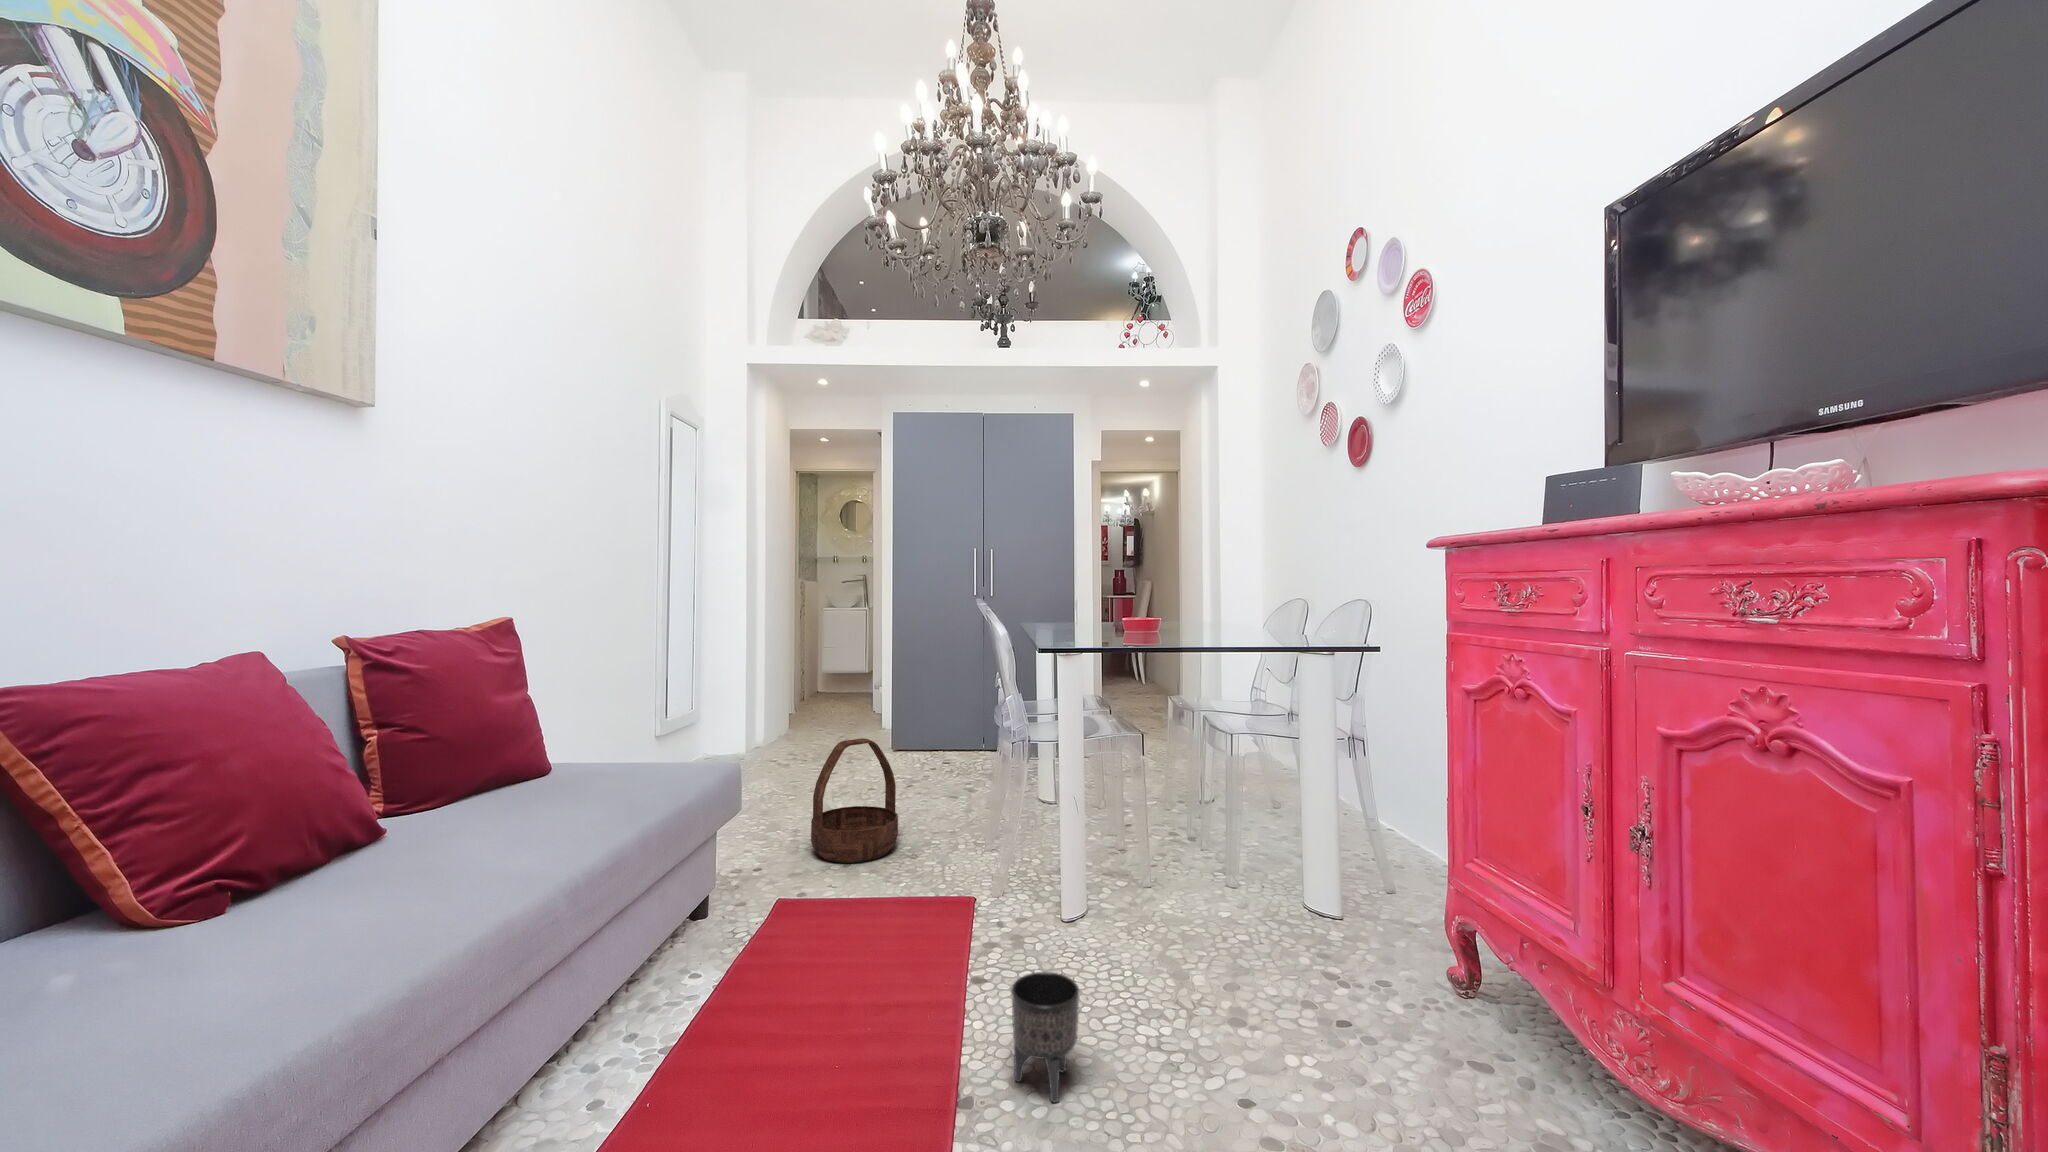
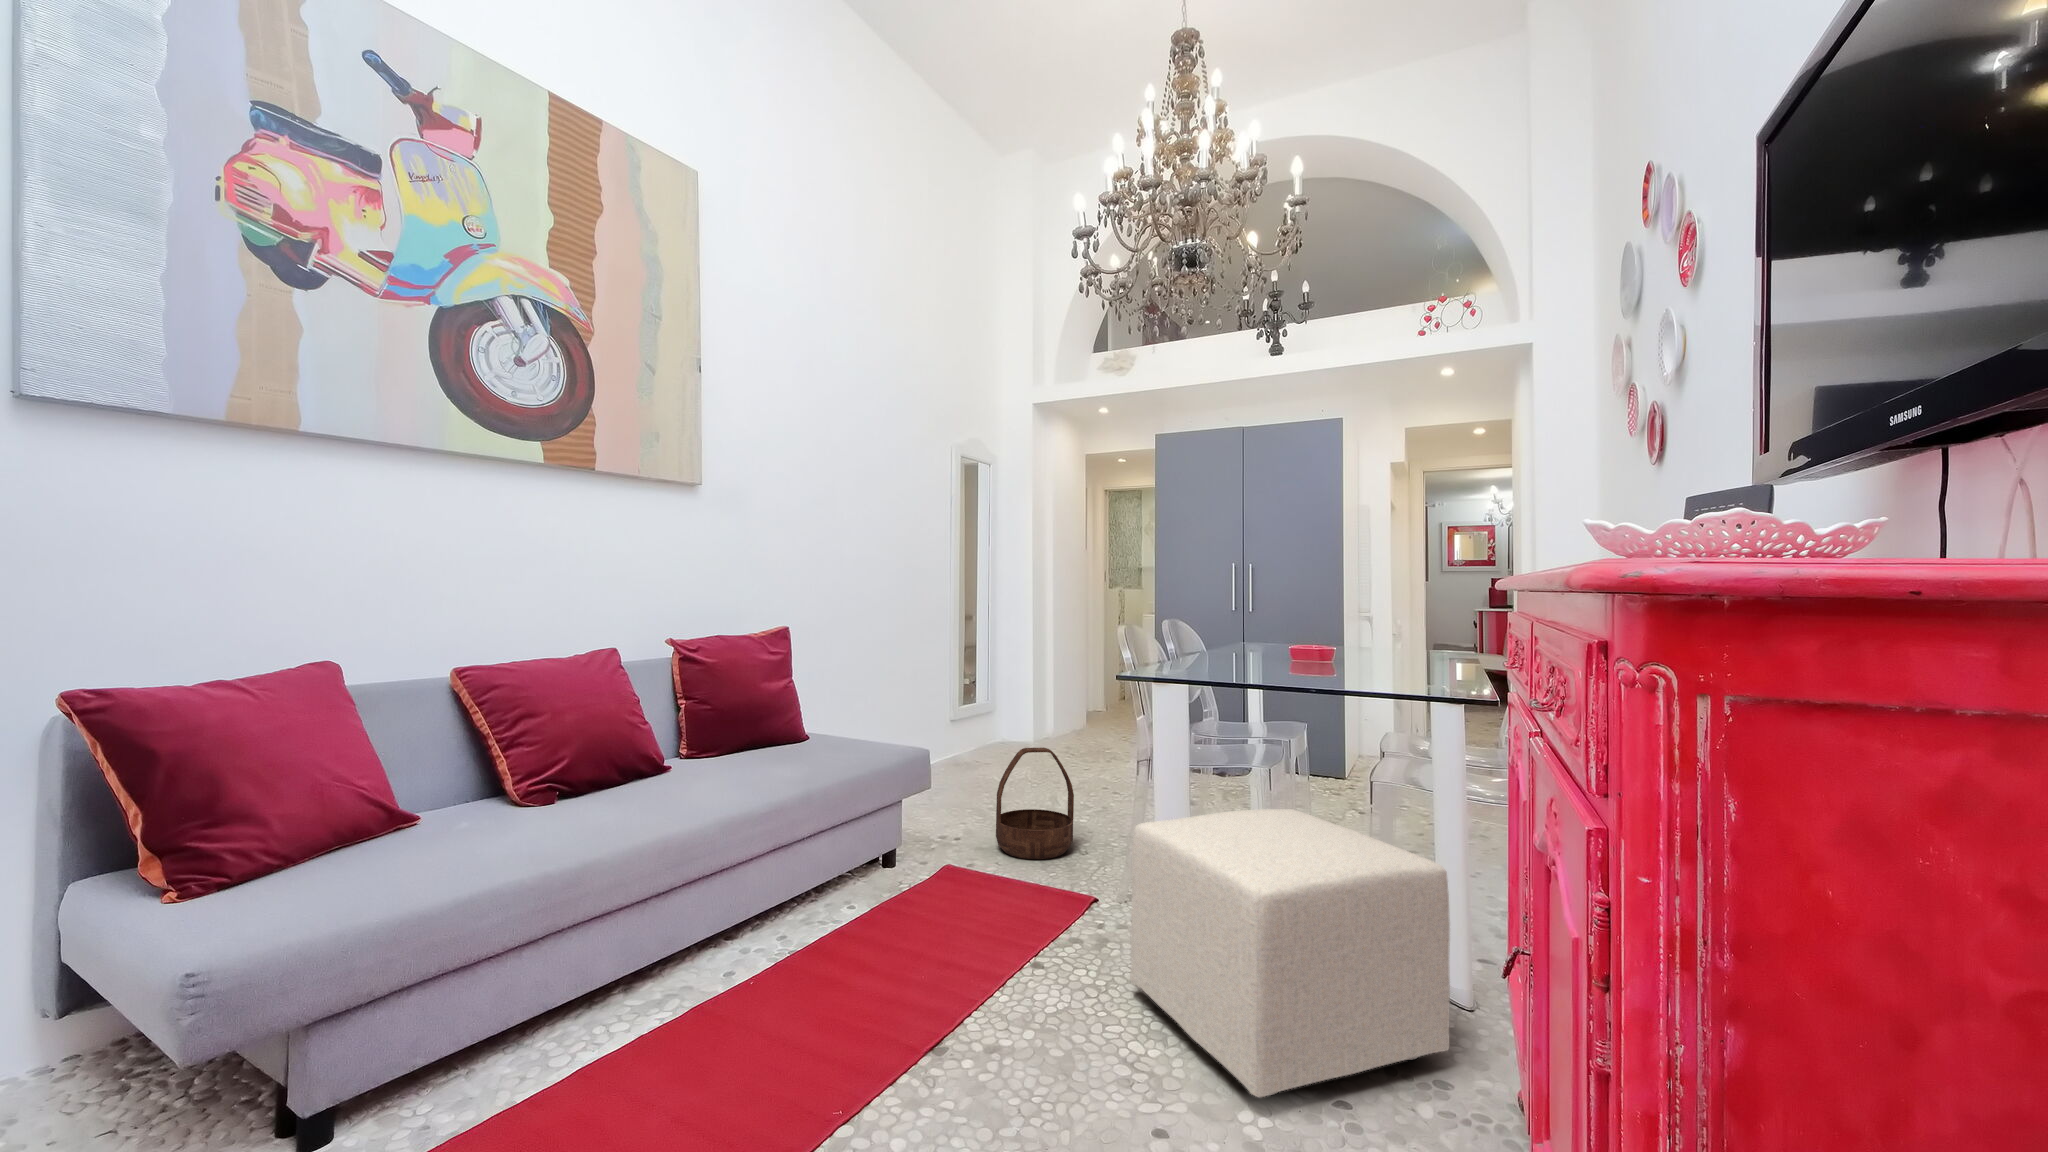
ottoman: none [1089,766,1369,1042] -> present [1130,809,1450,1097]
planter: present [1011,972,1079,1103] -> none [981,959,1041,1072]

